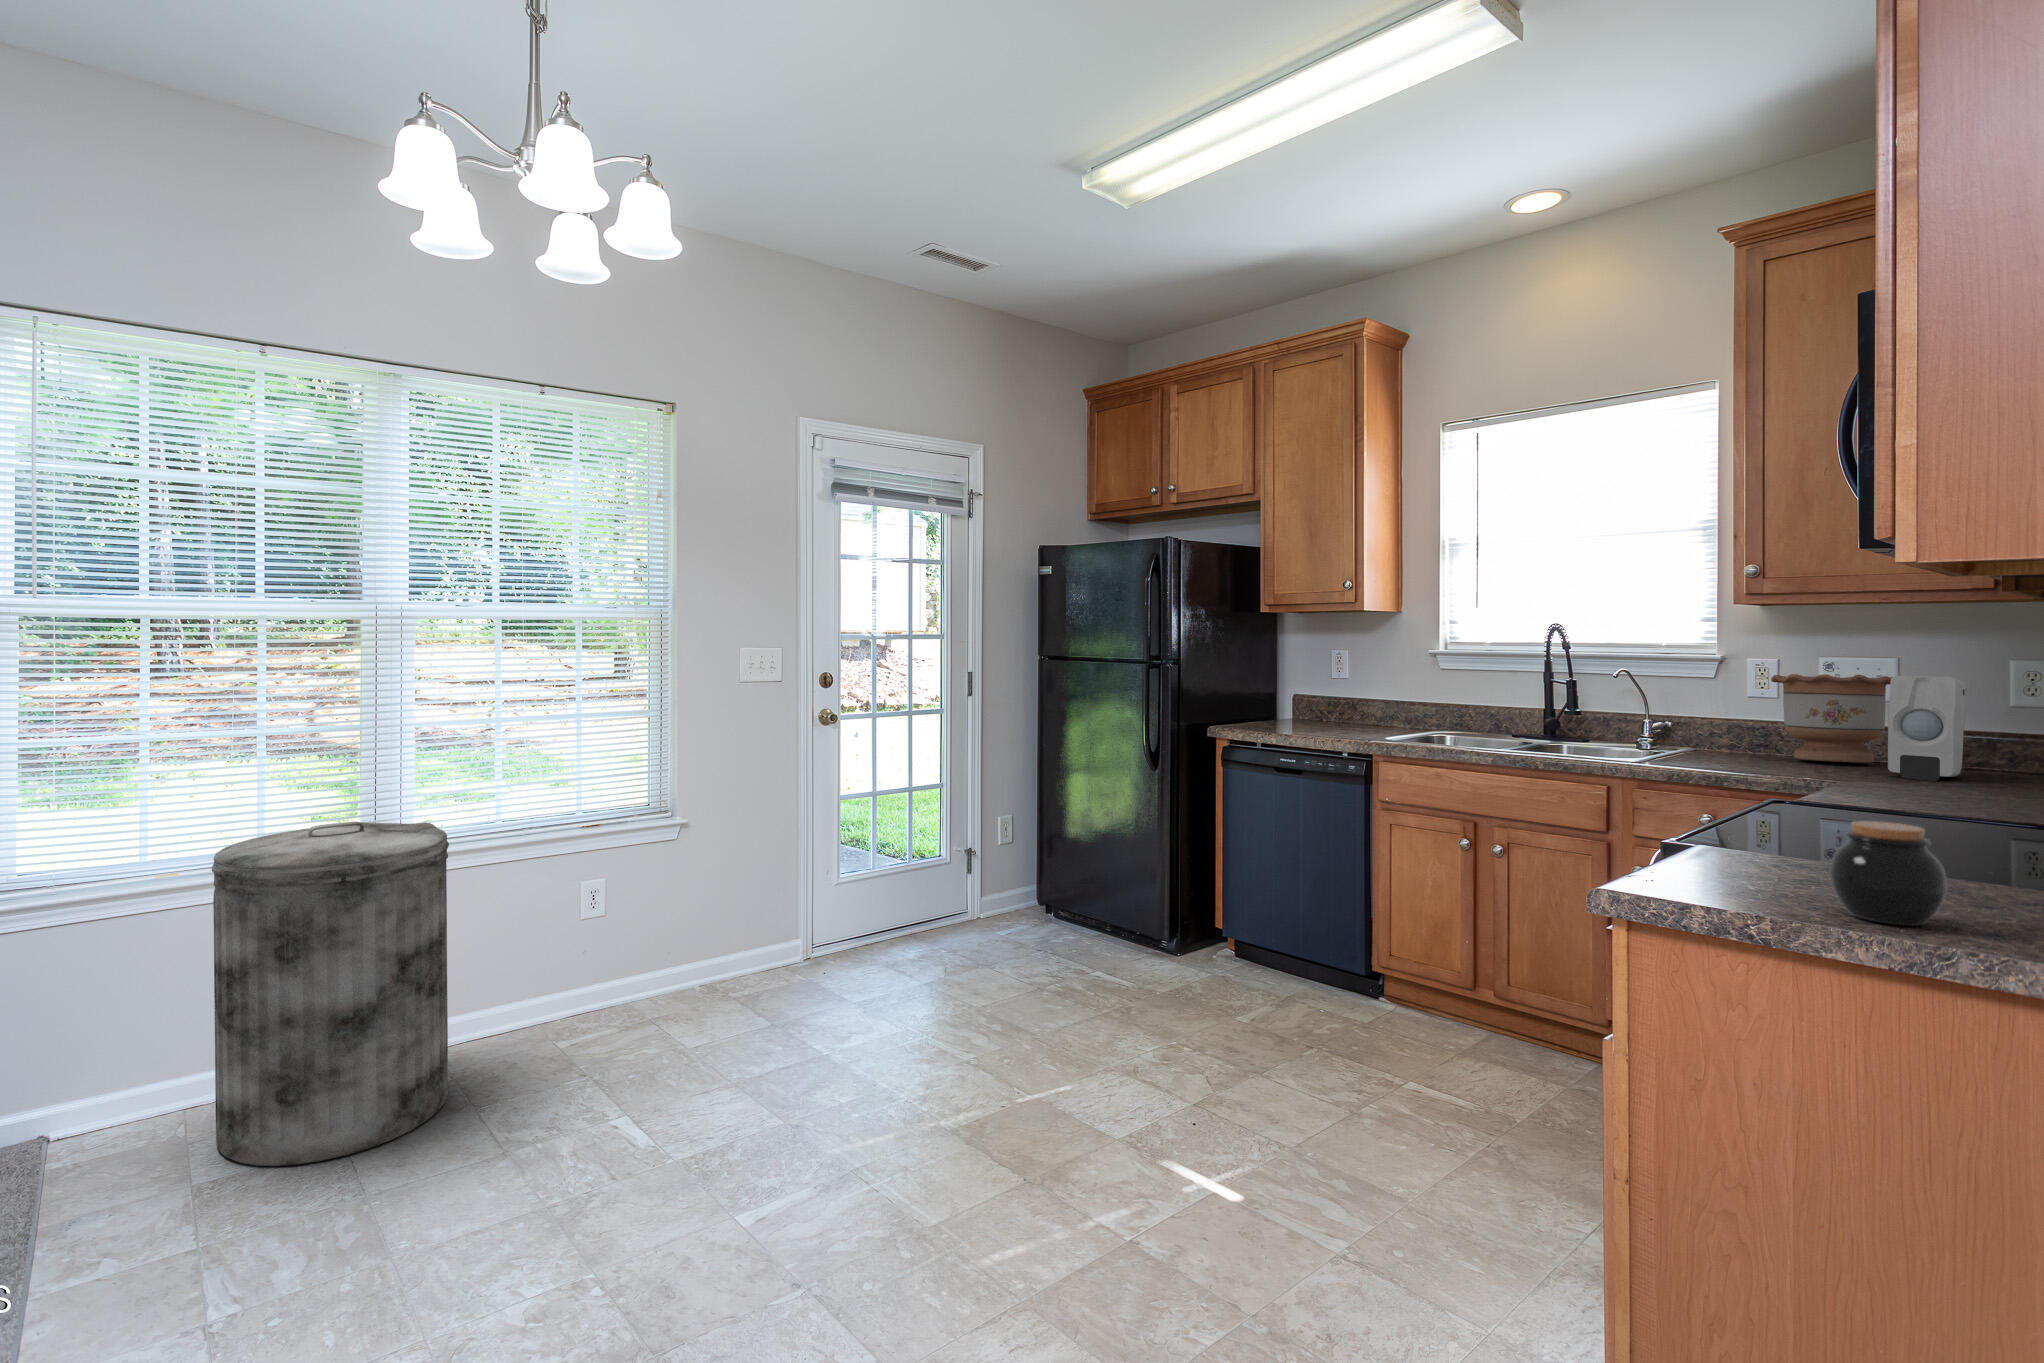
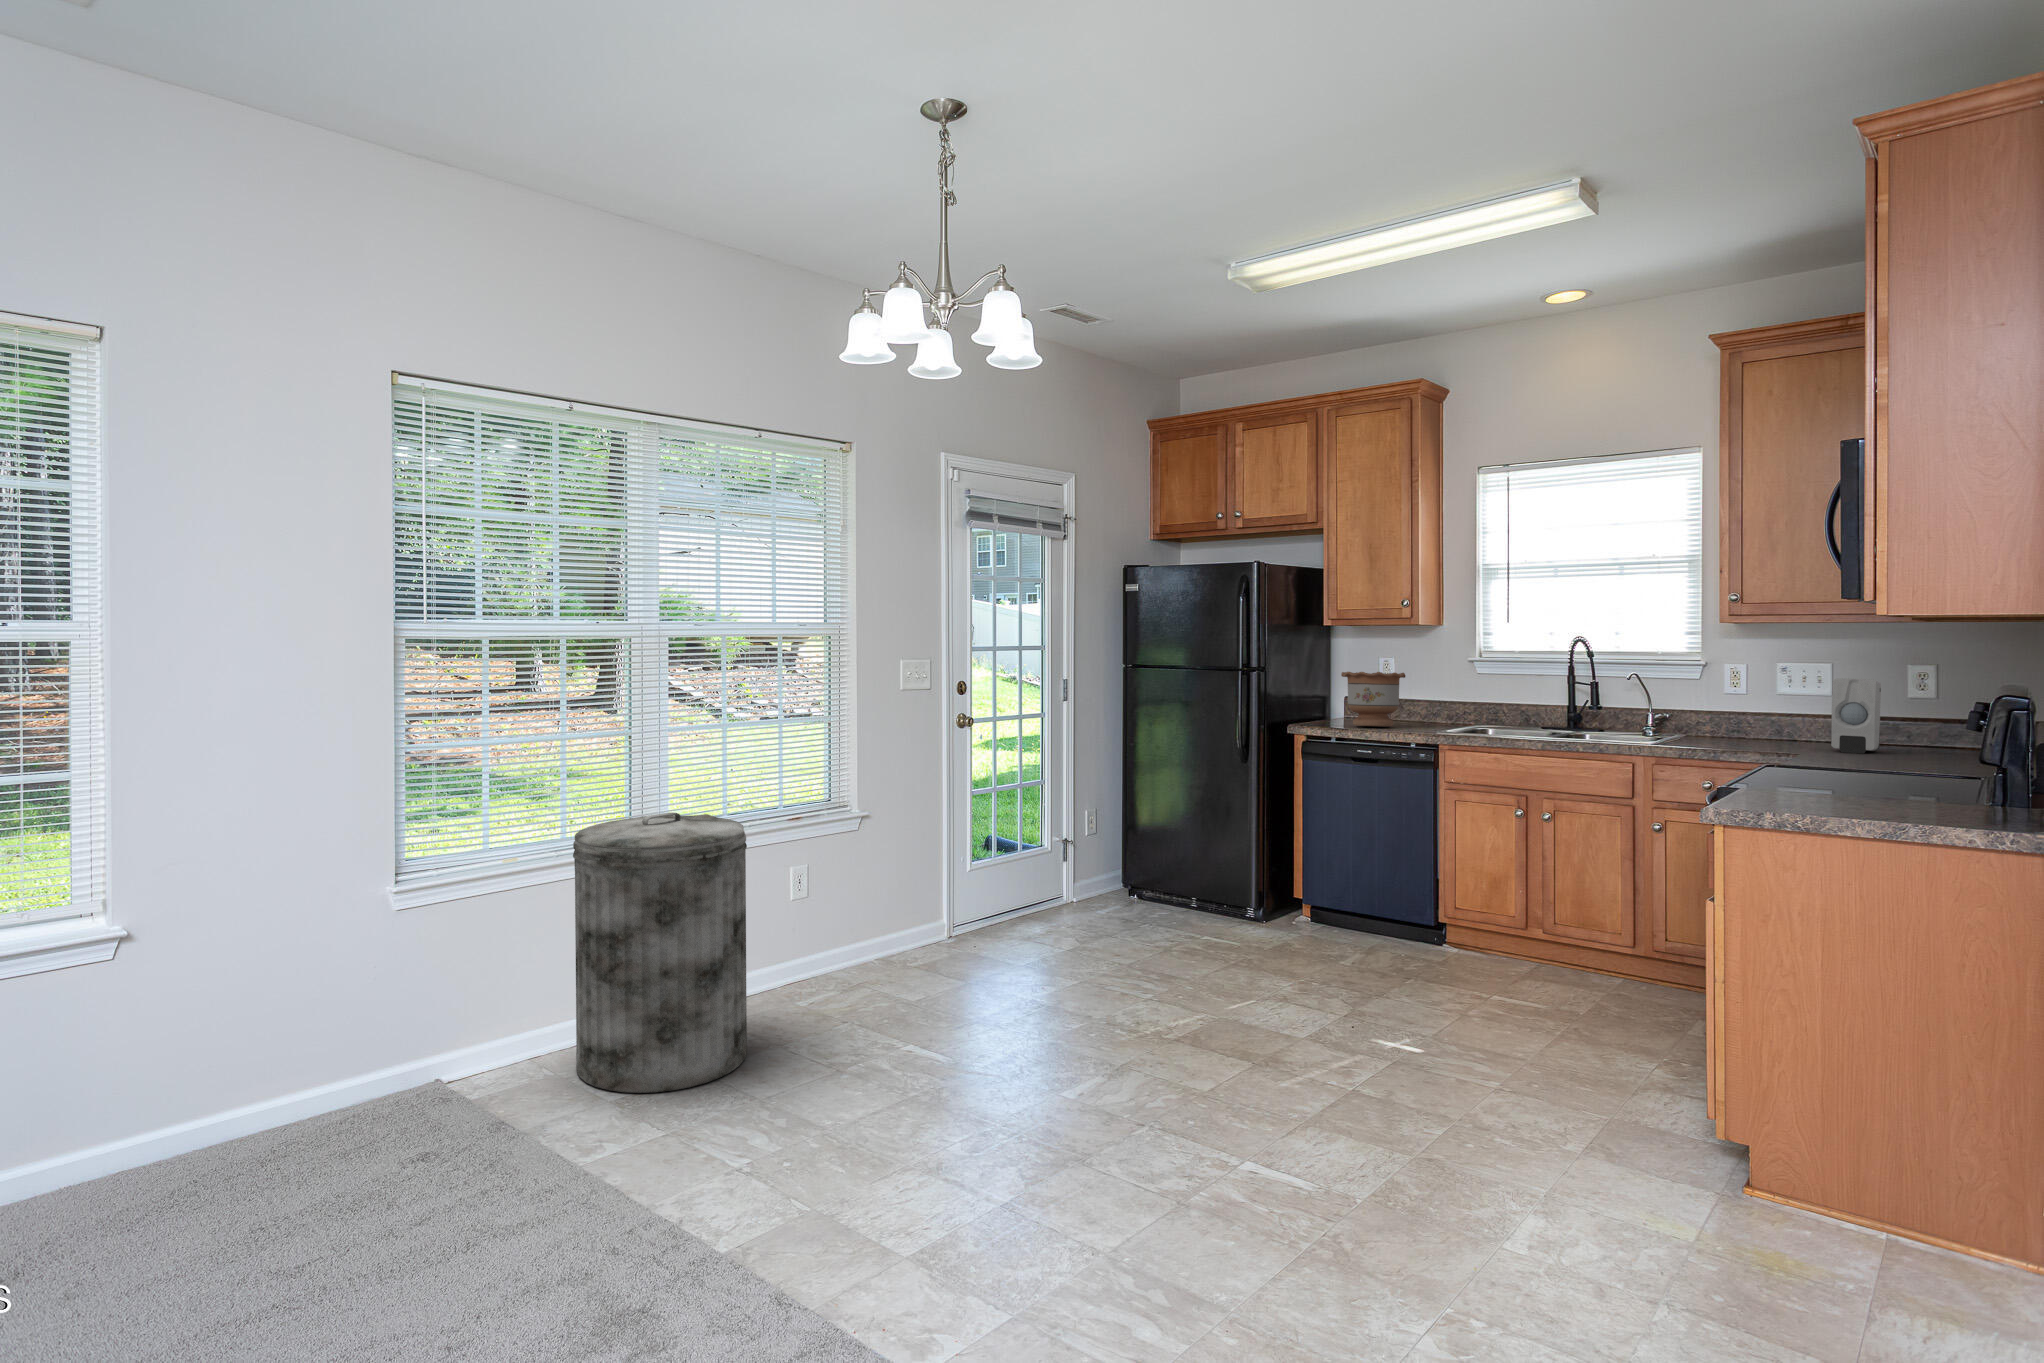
flower pot: present [1771,674,1892,763] -> present [1341,672,1405,726]
jar: present [1830,821,1947,926] -> none [1841,763,1898,815]

